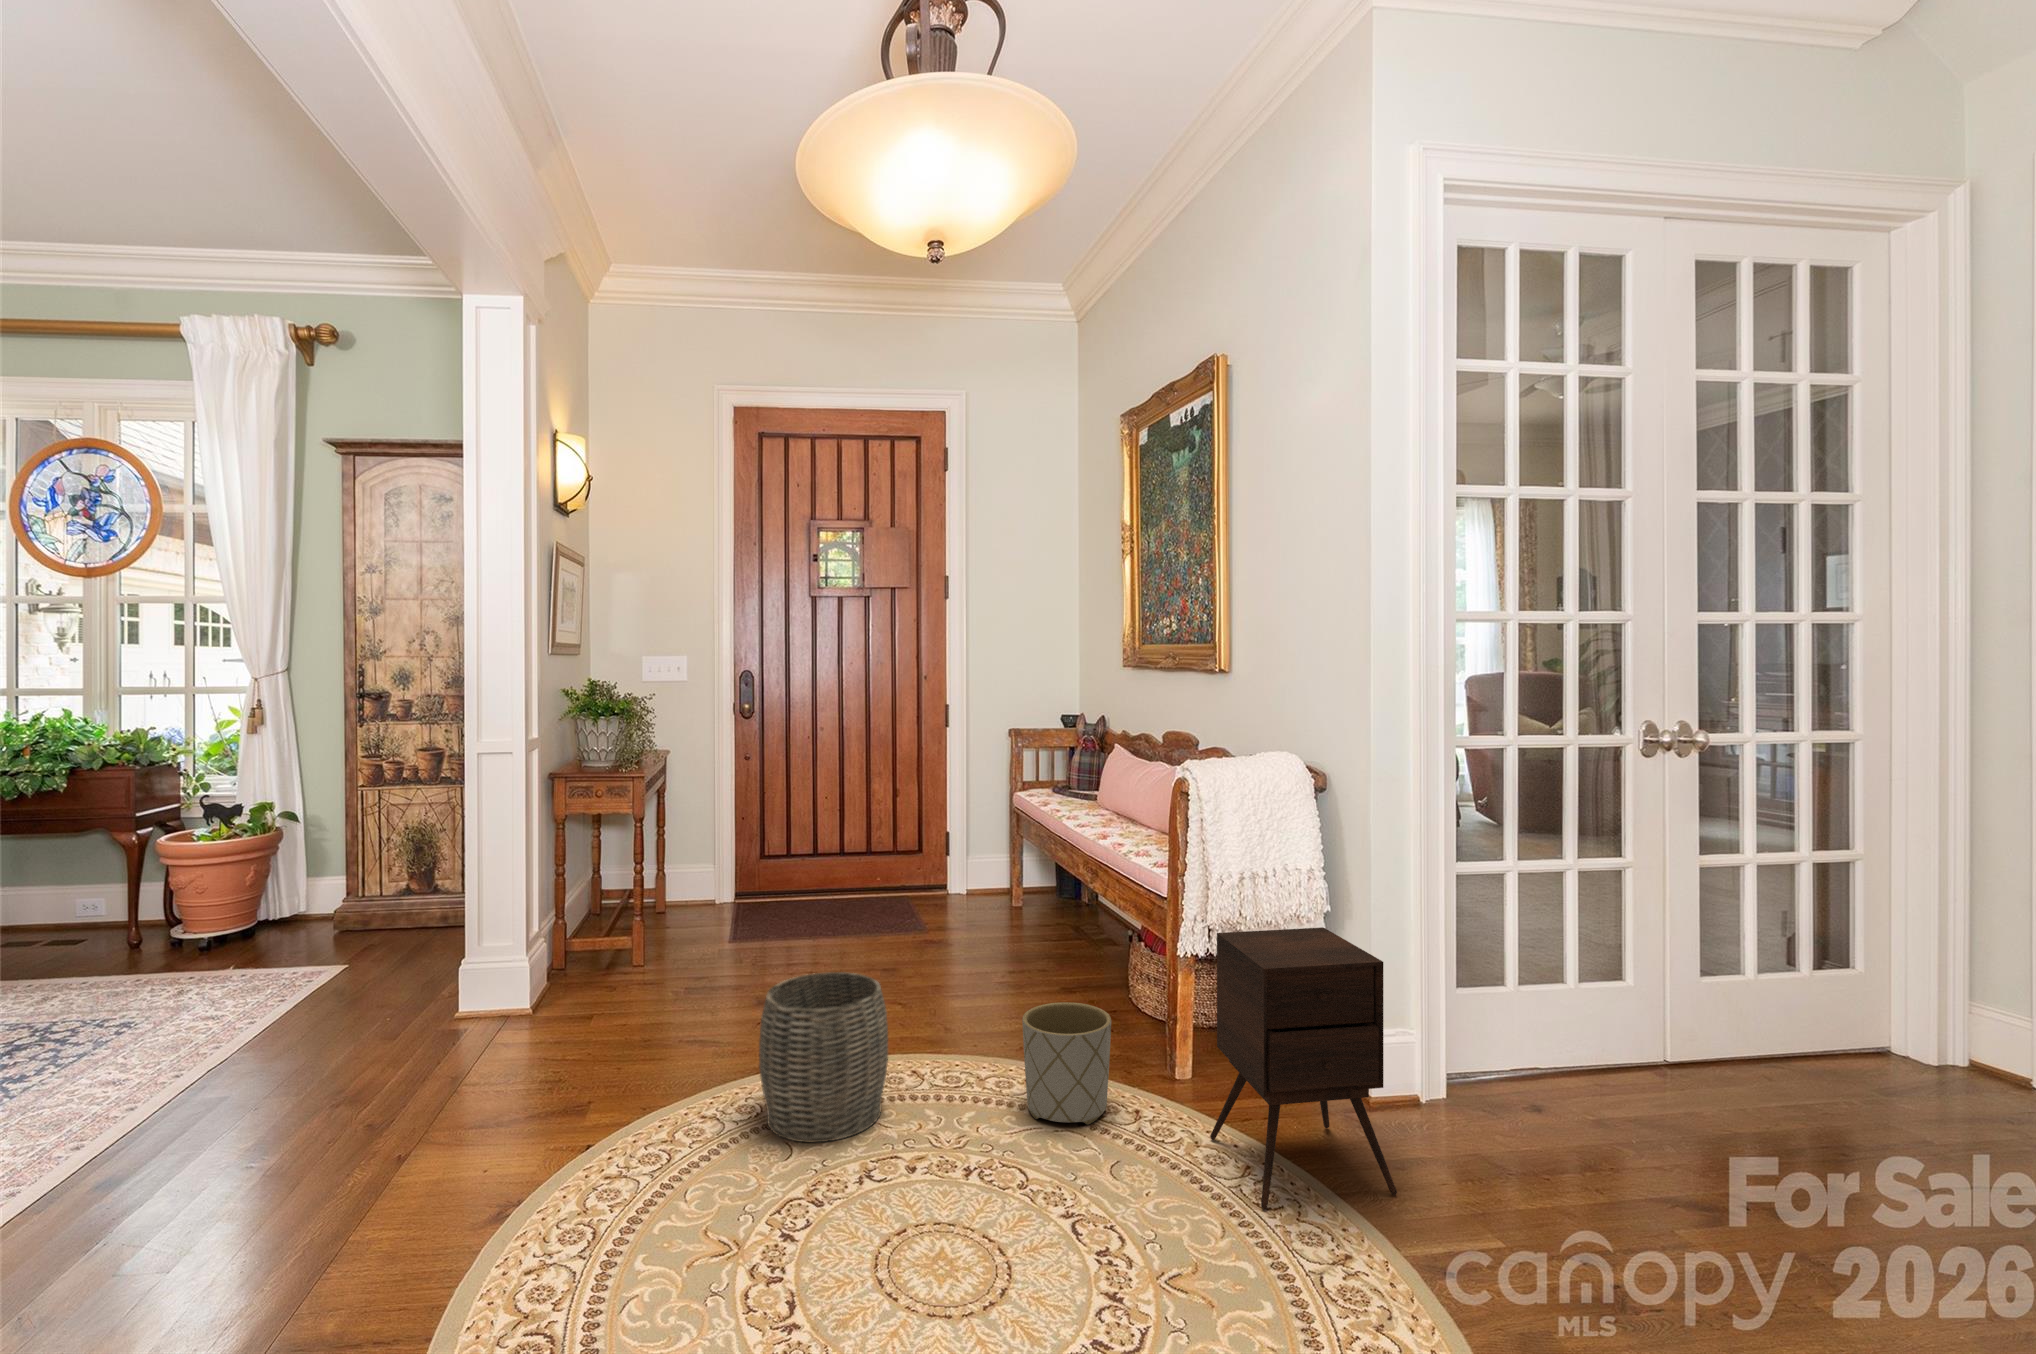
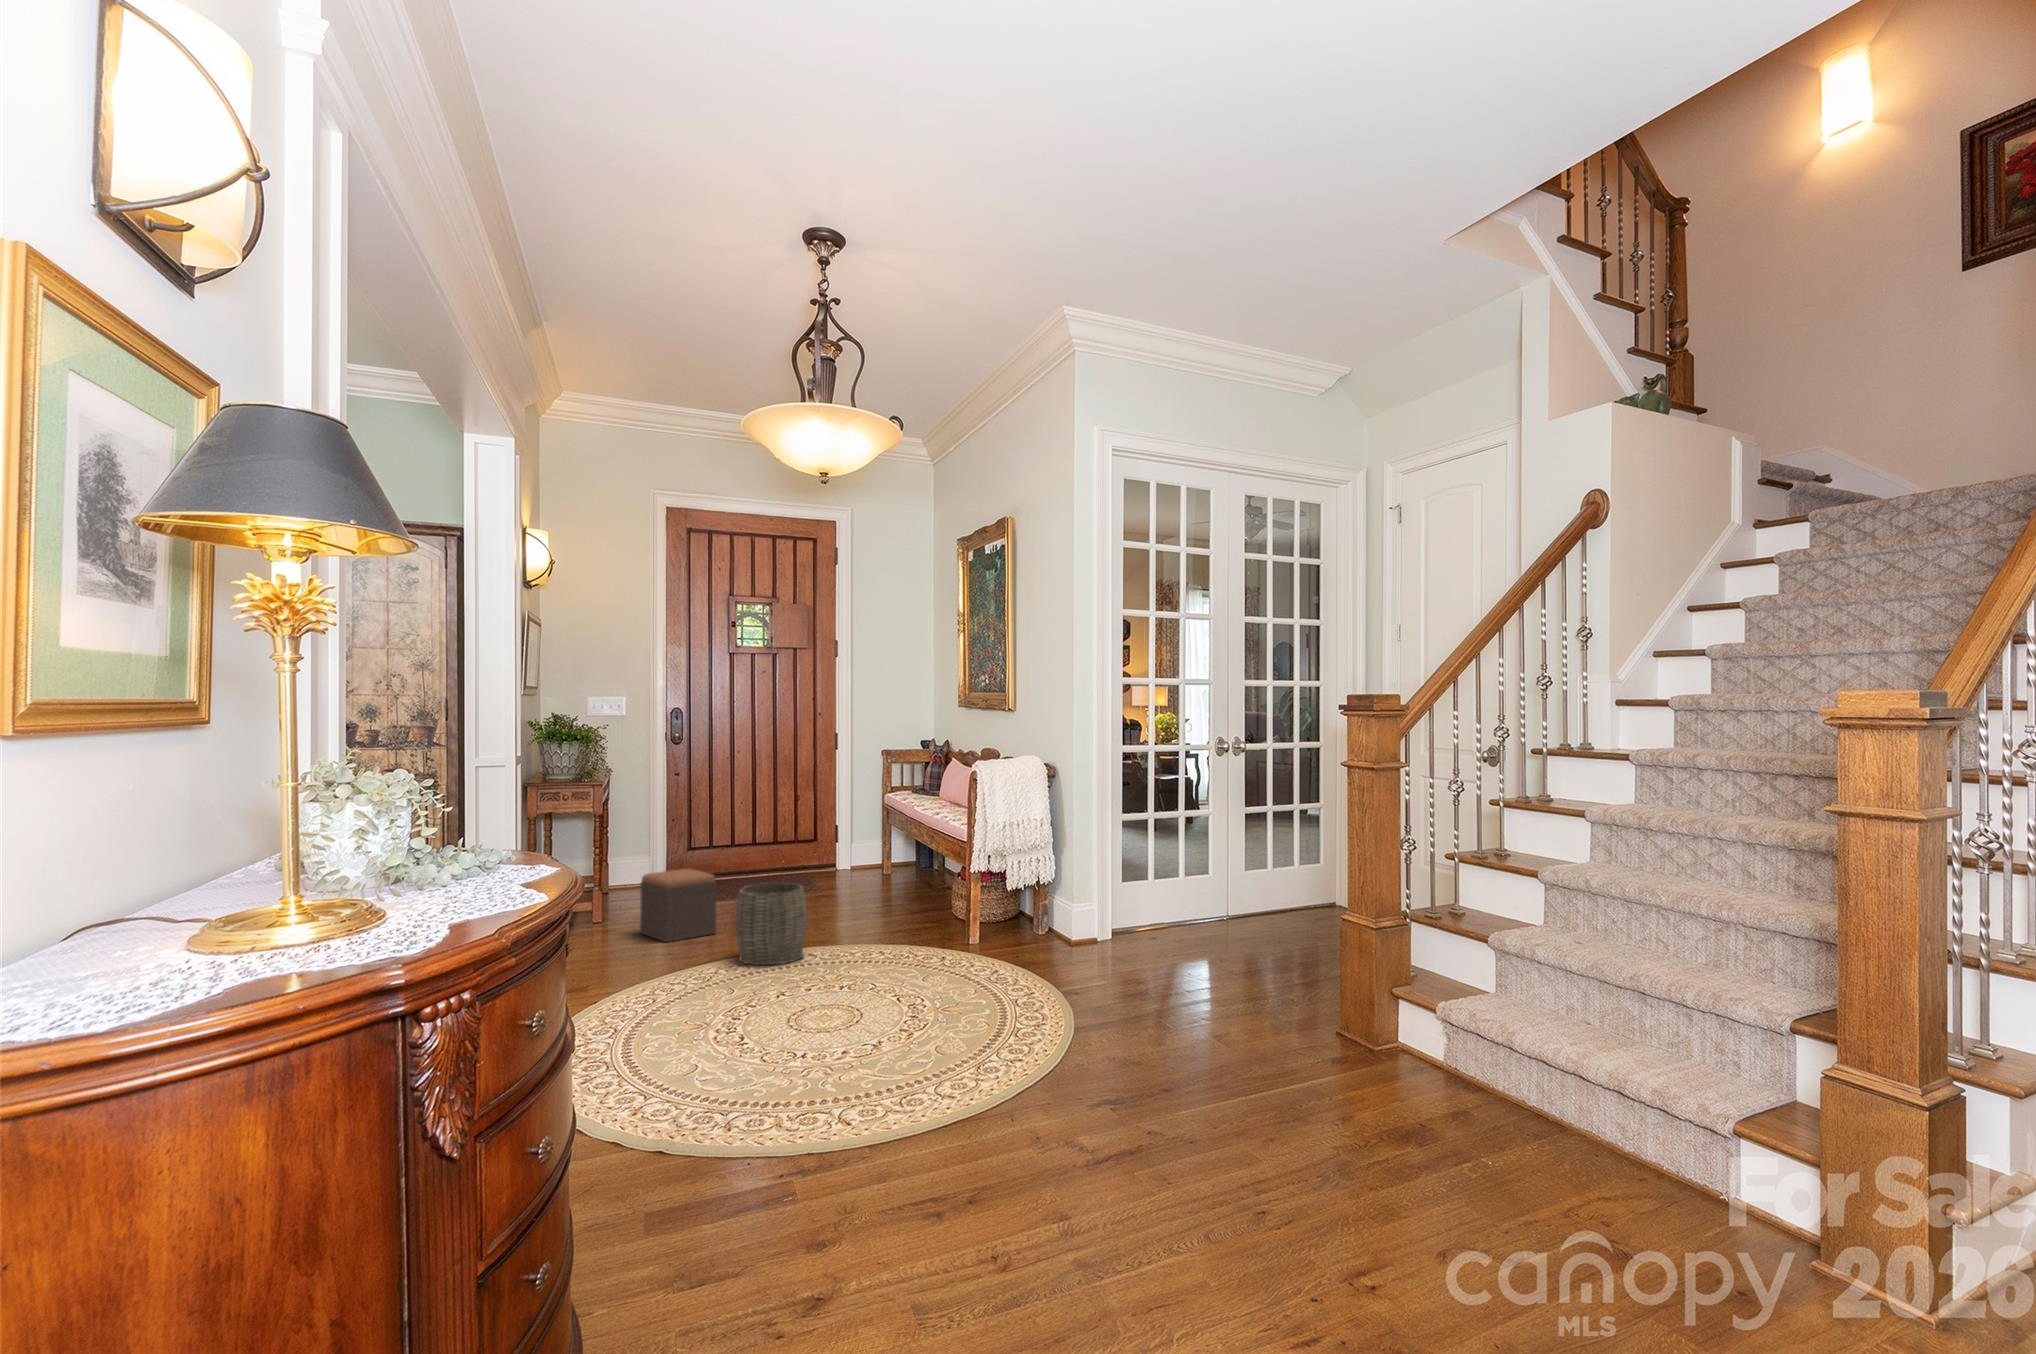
footstool: none [634,921,752,1056] -> present [640,869,716,942]
side table: present [1210,927,1397,1209] -> none [980,846,1064,974]
planter: present [1022,1002,1111,1125] -> none [882,897,930,956]

